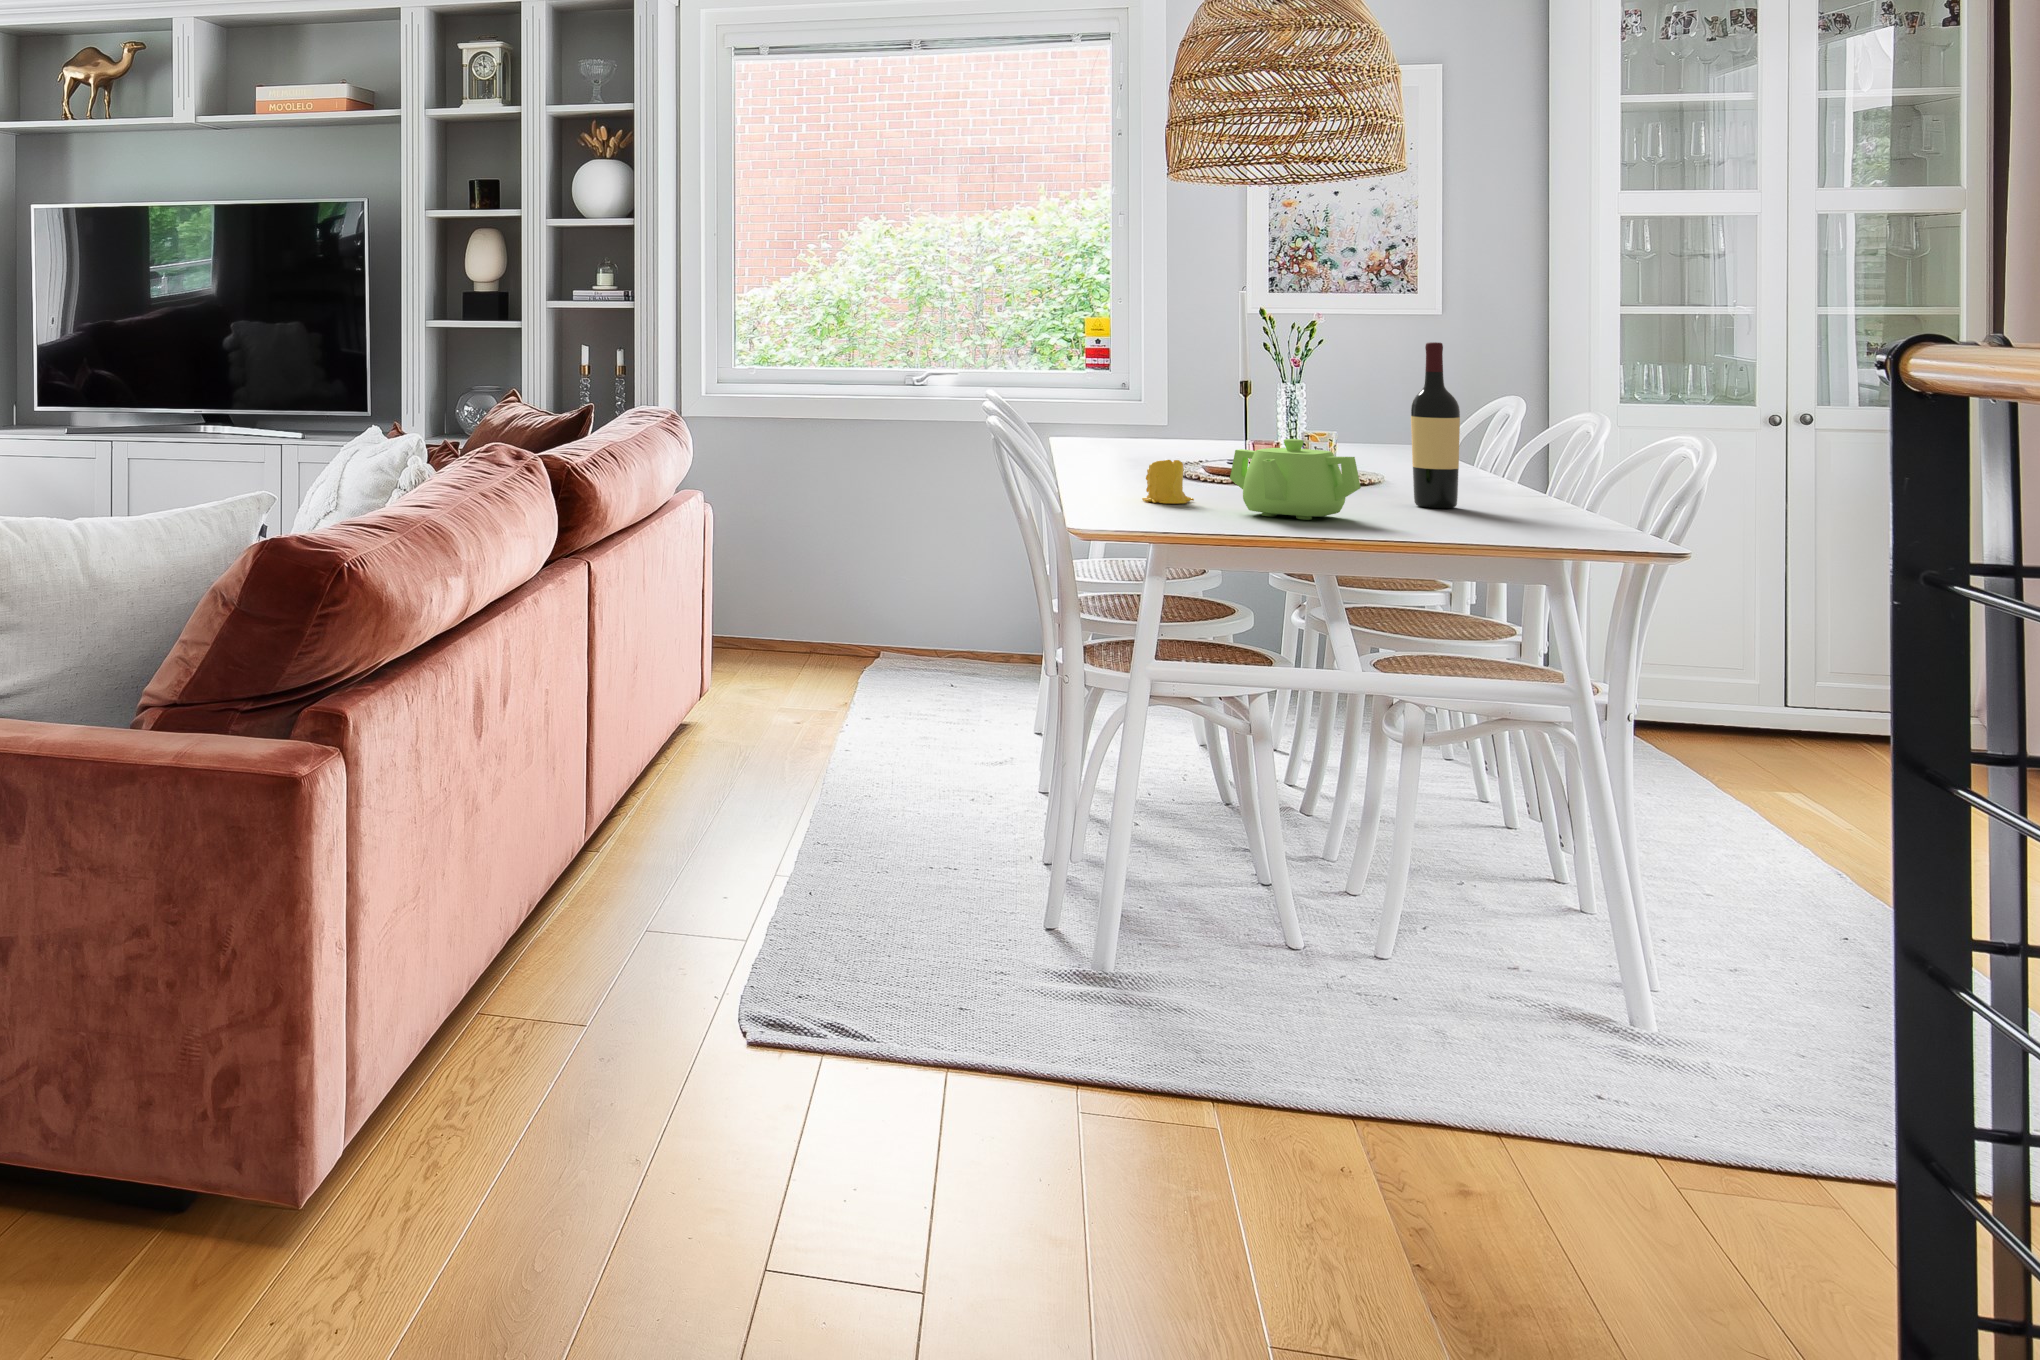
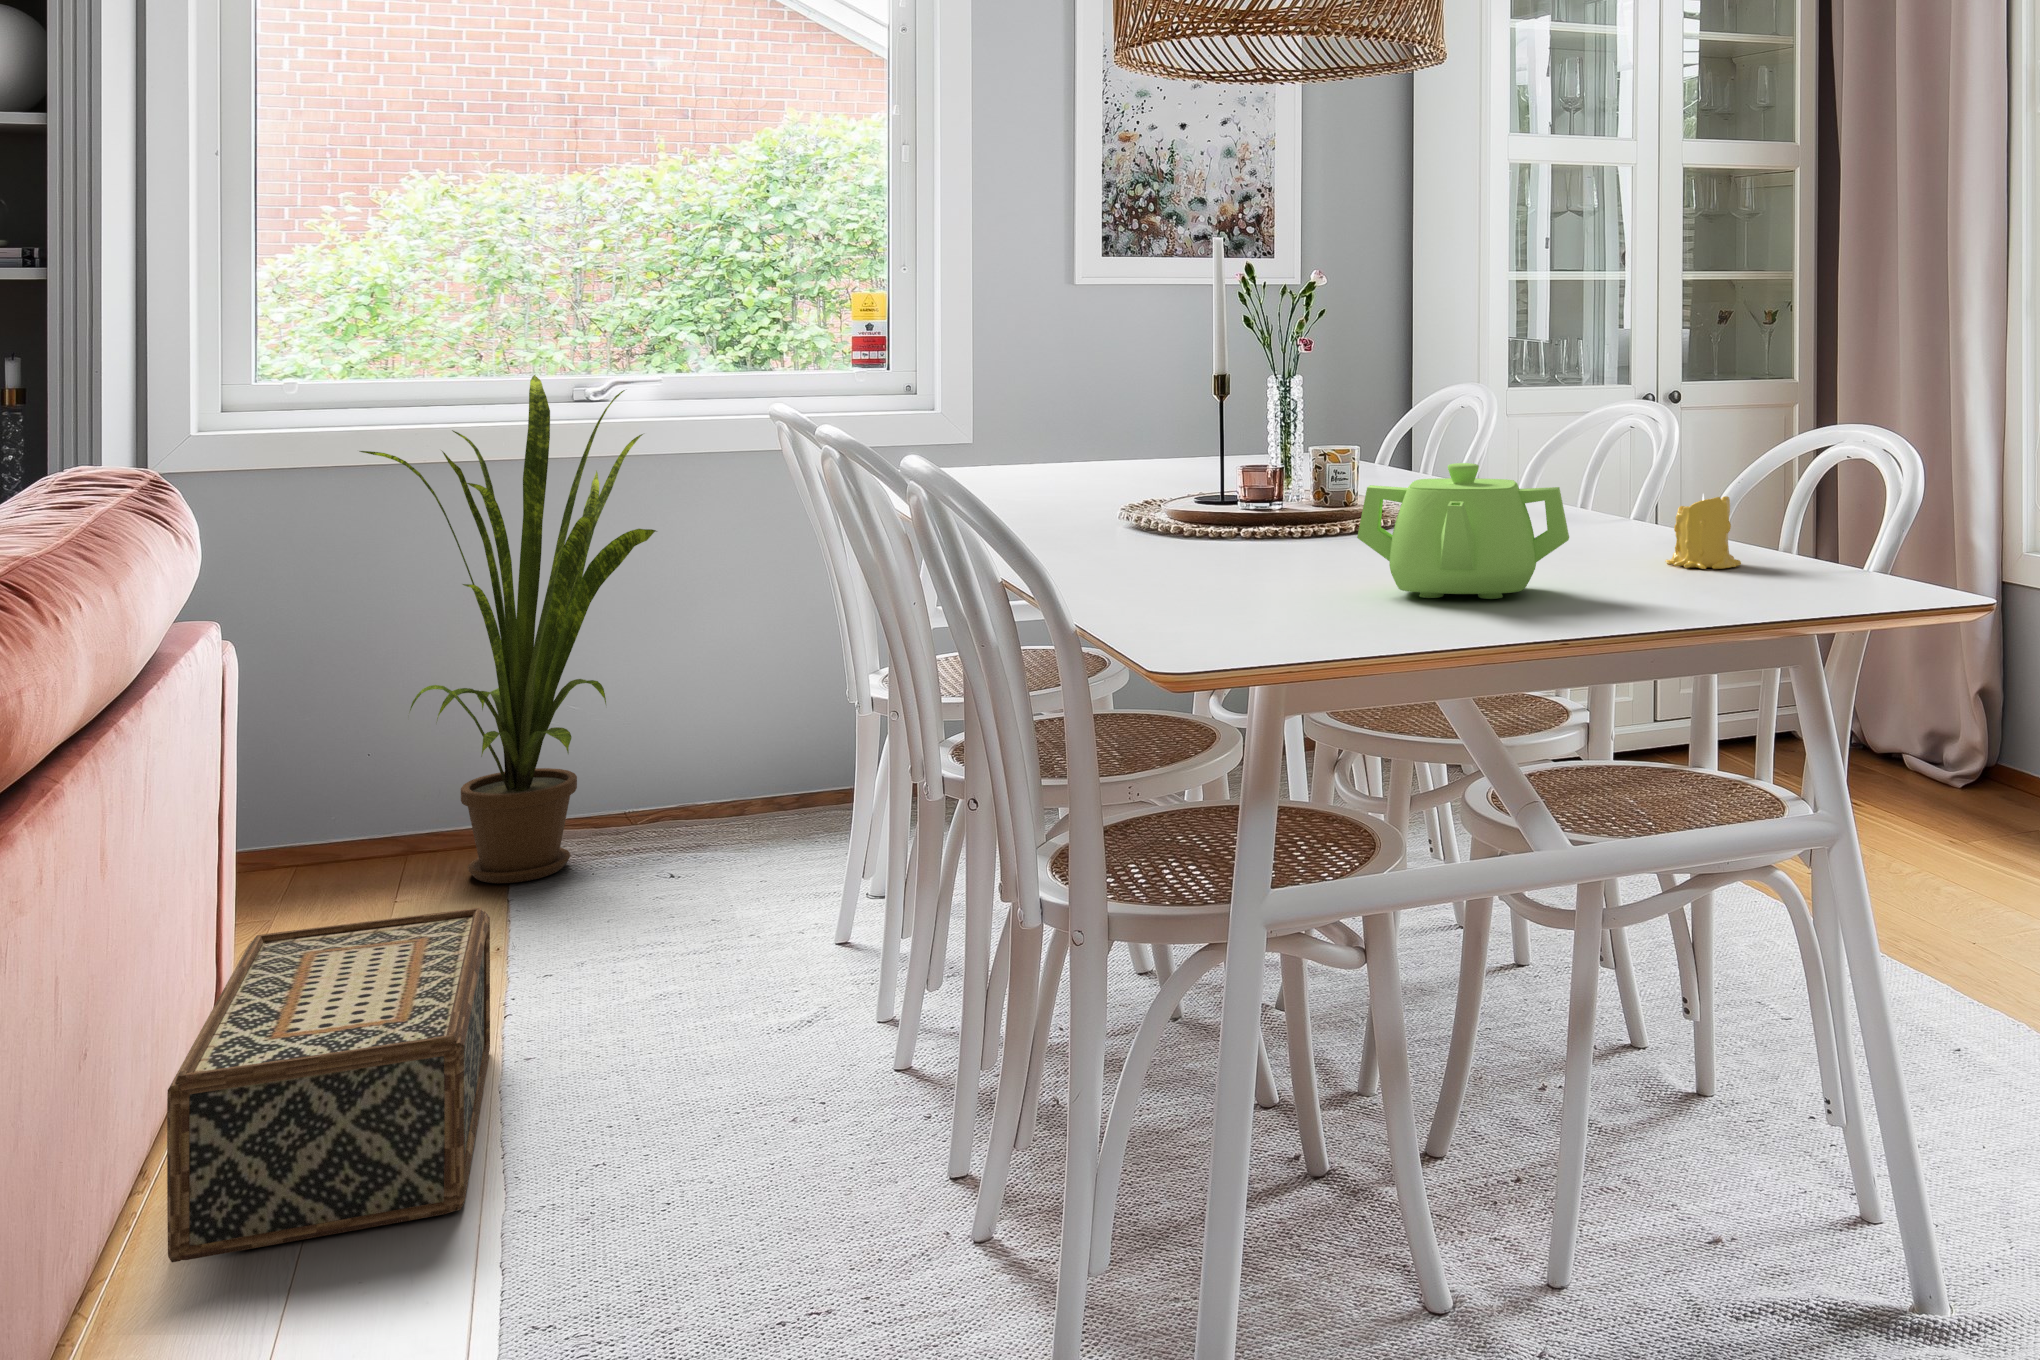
wine bottle: present [1411,342,1460,508] -> none [1545,303,1611,552]
house plant: none [777,369,943,675] -> present [360,375,657,883]
candle: present [1142,458,1194,504] -> present [1665,494,1741,569]
woven basket: none [671,655,825,793] -> present [167,908,490,1262]

